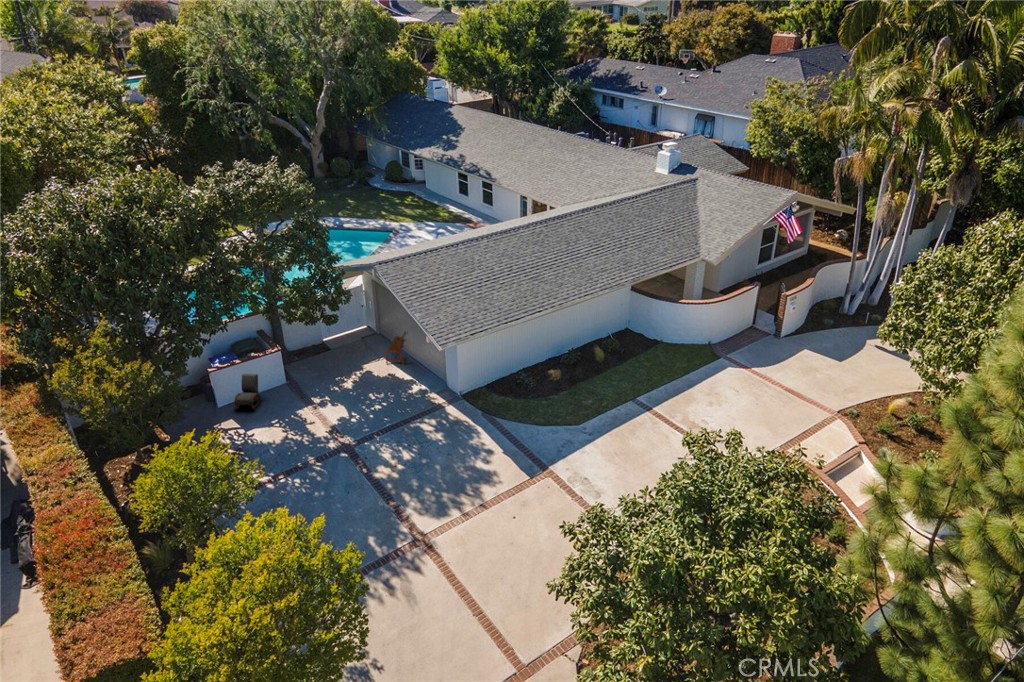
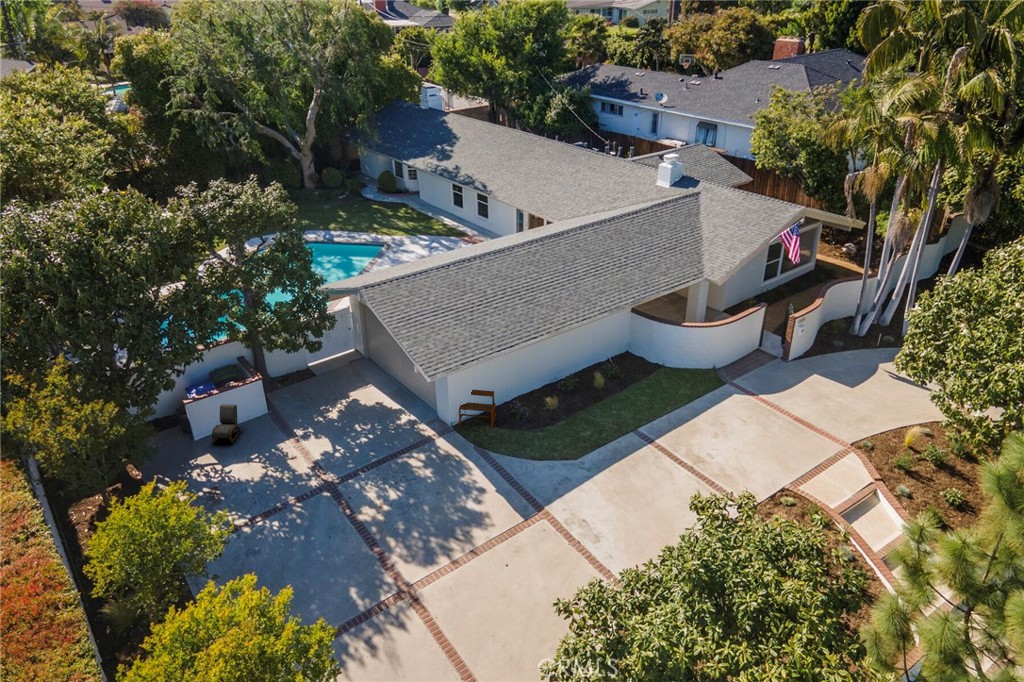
bench: present [386,332,406,364] -> present [459,390,496,428]

